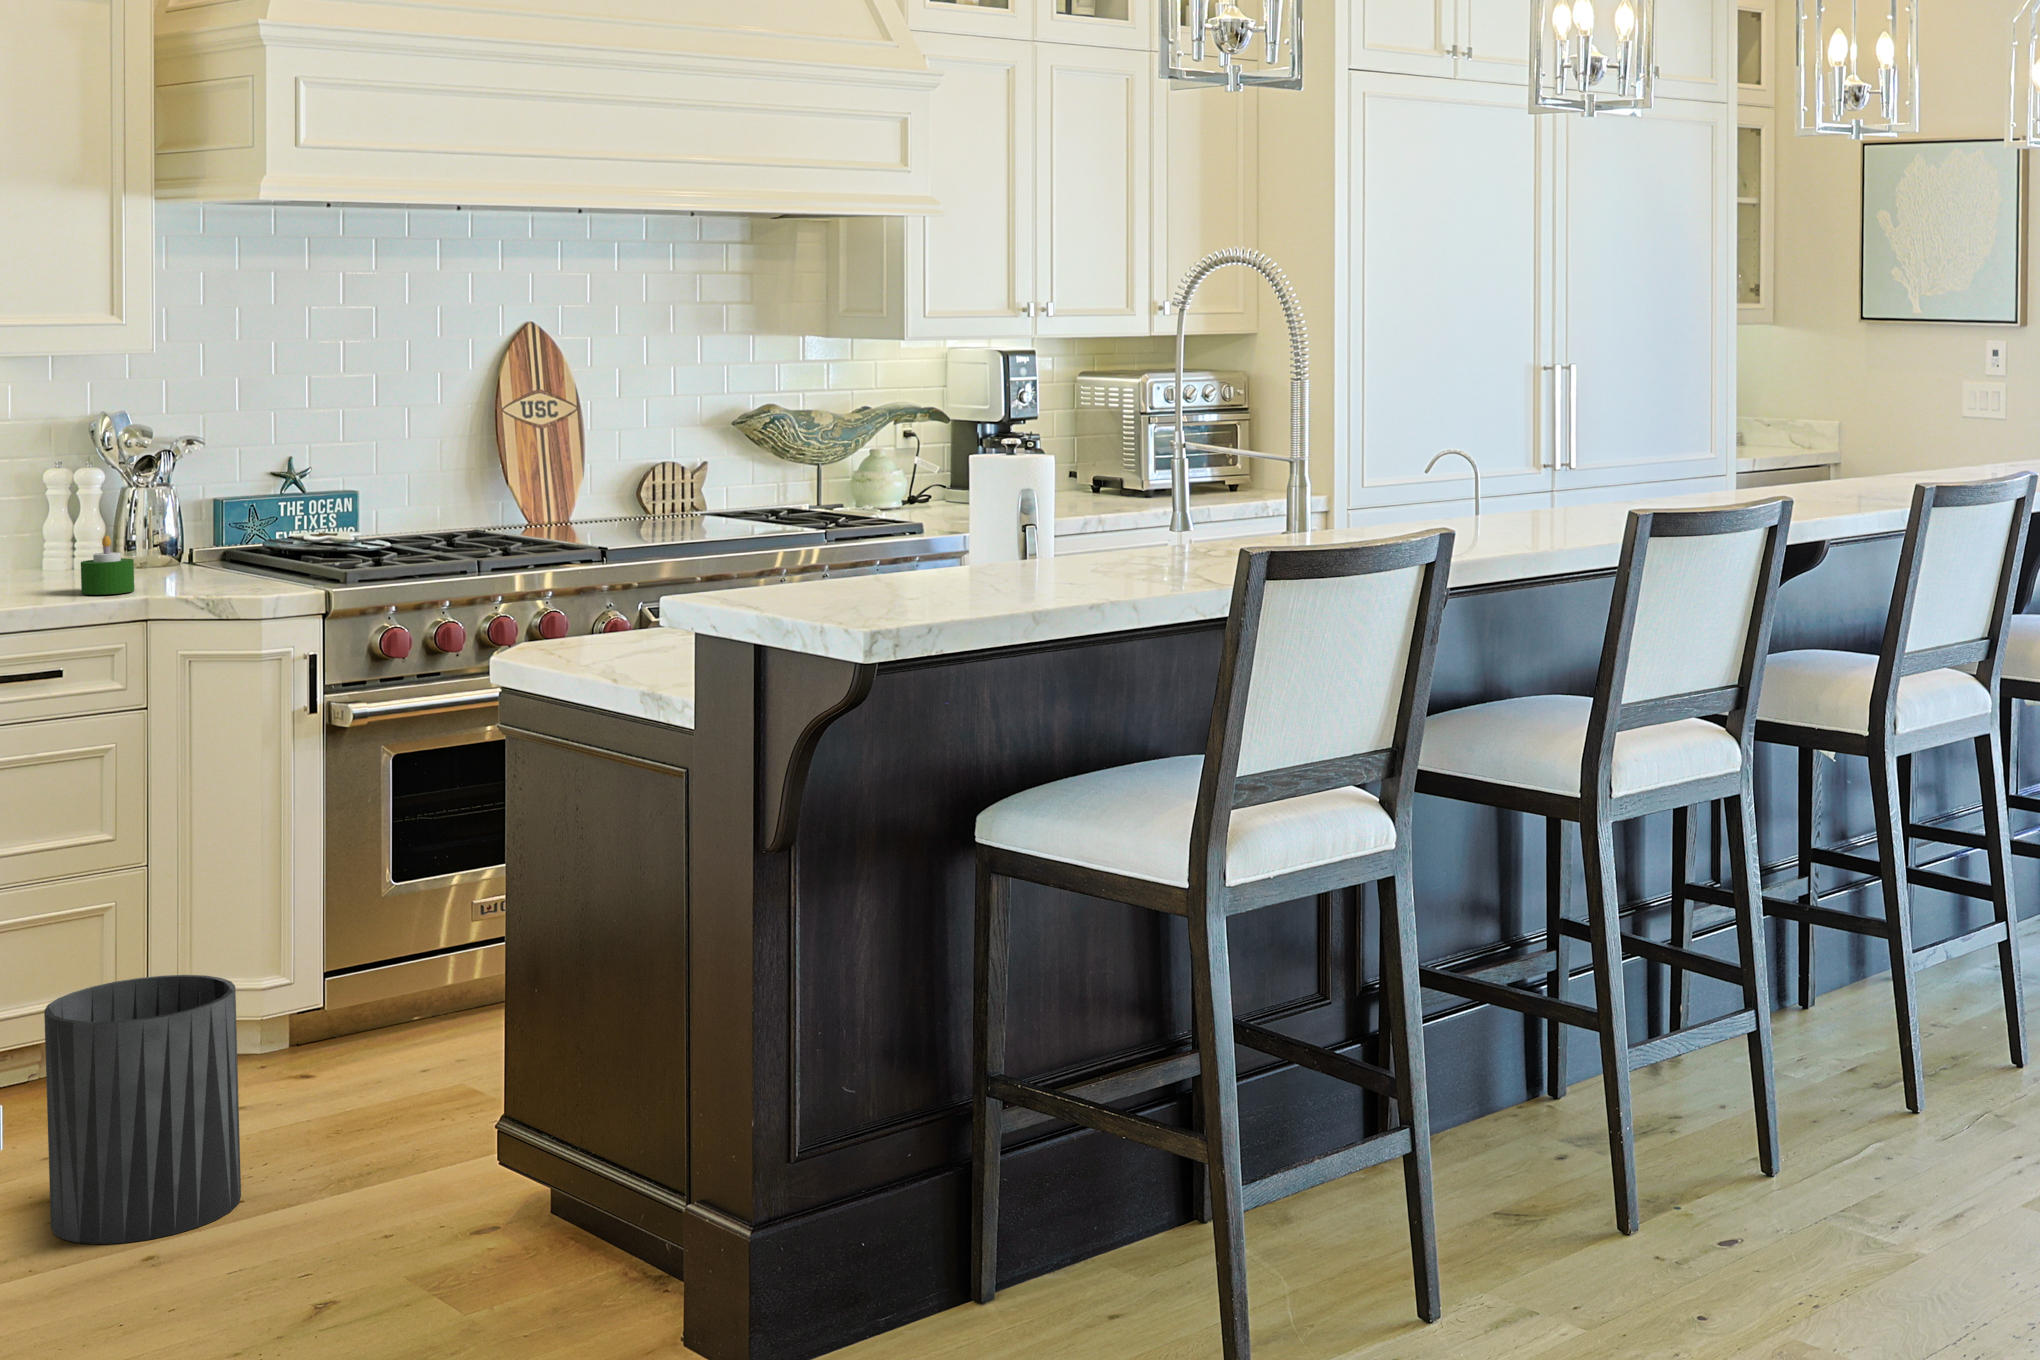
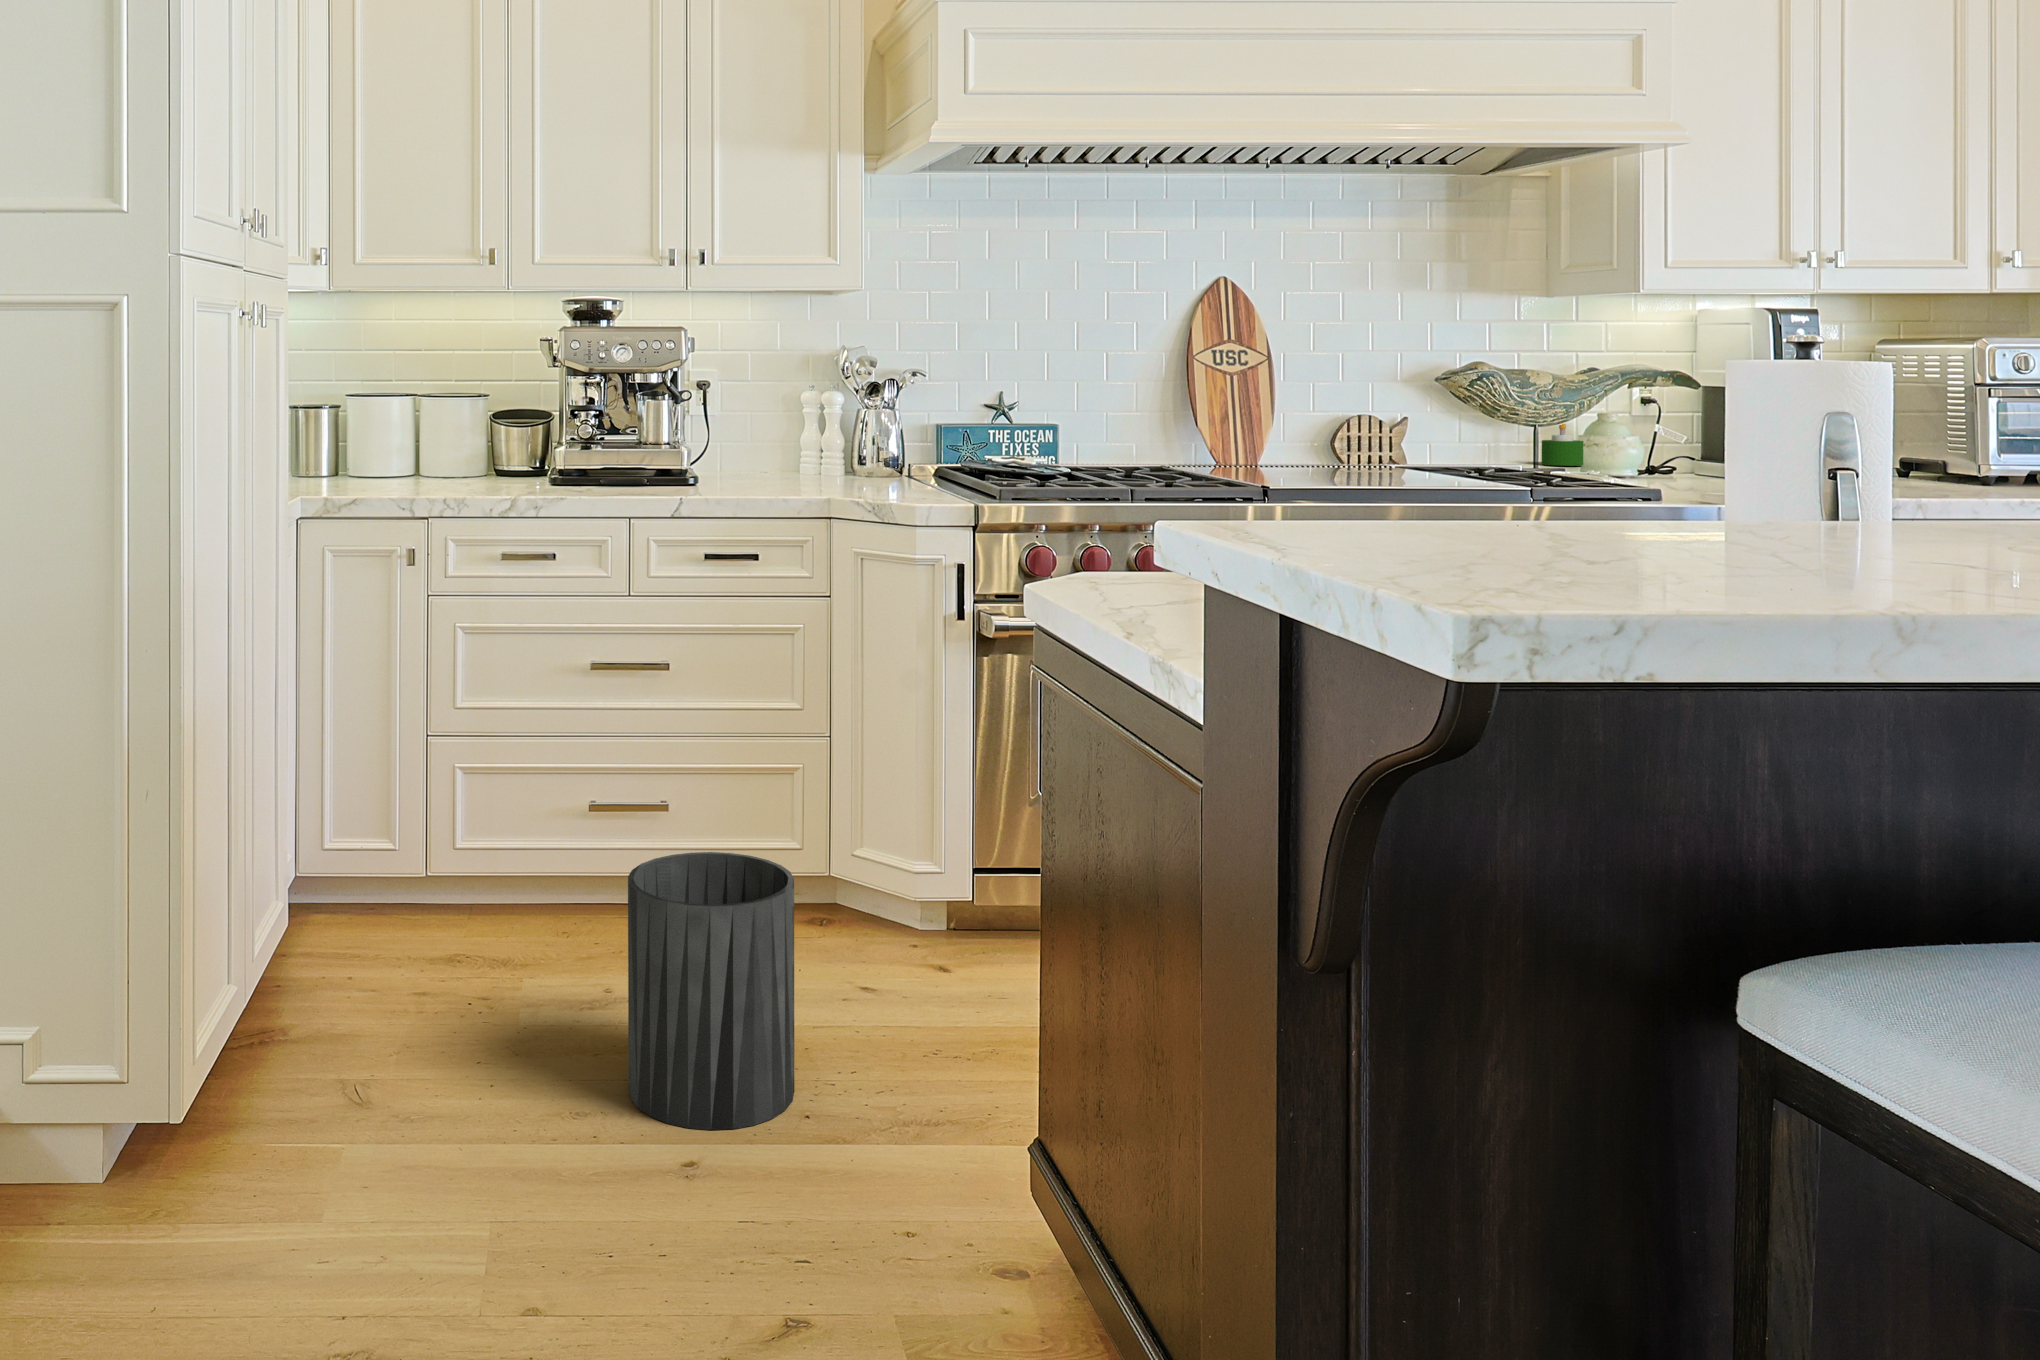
candle: present [81,536,134,595] -> present [1542,424,1584,466]

